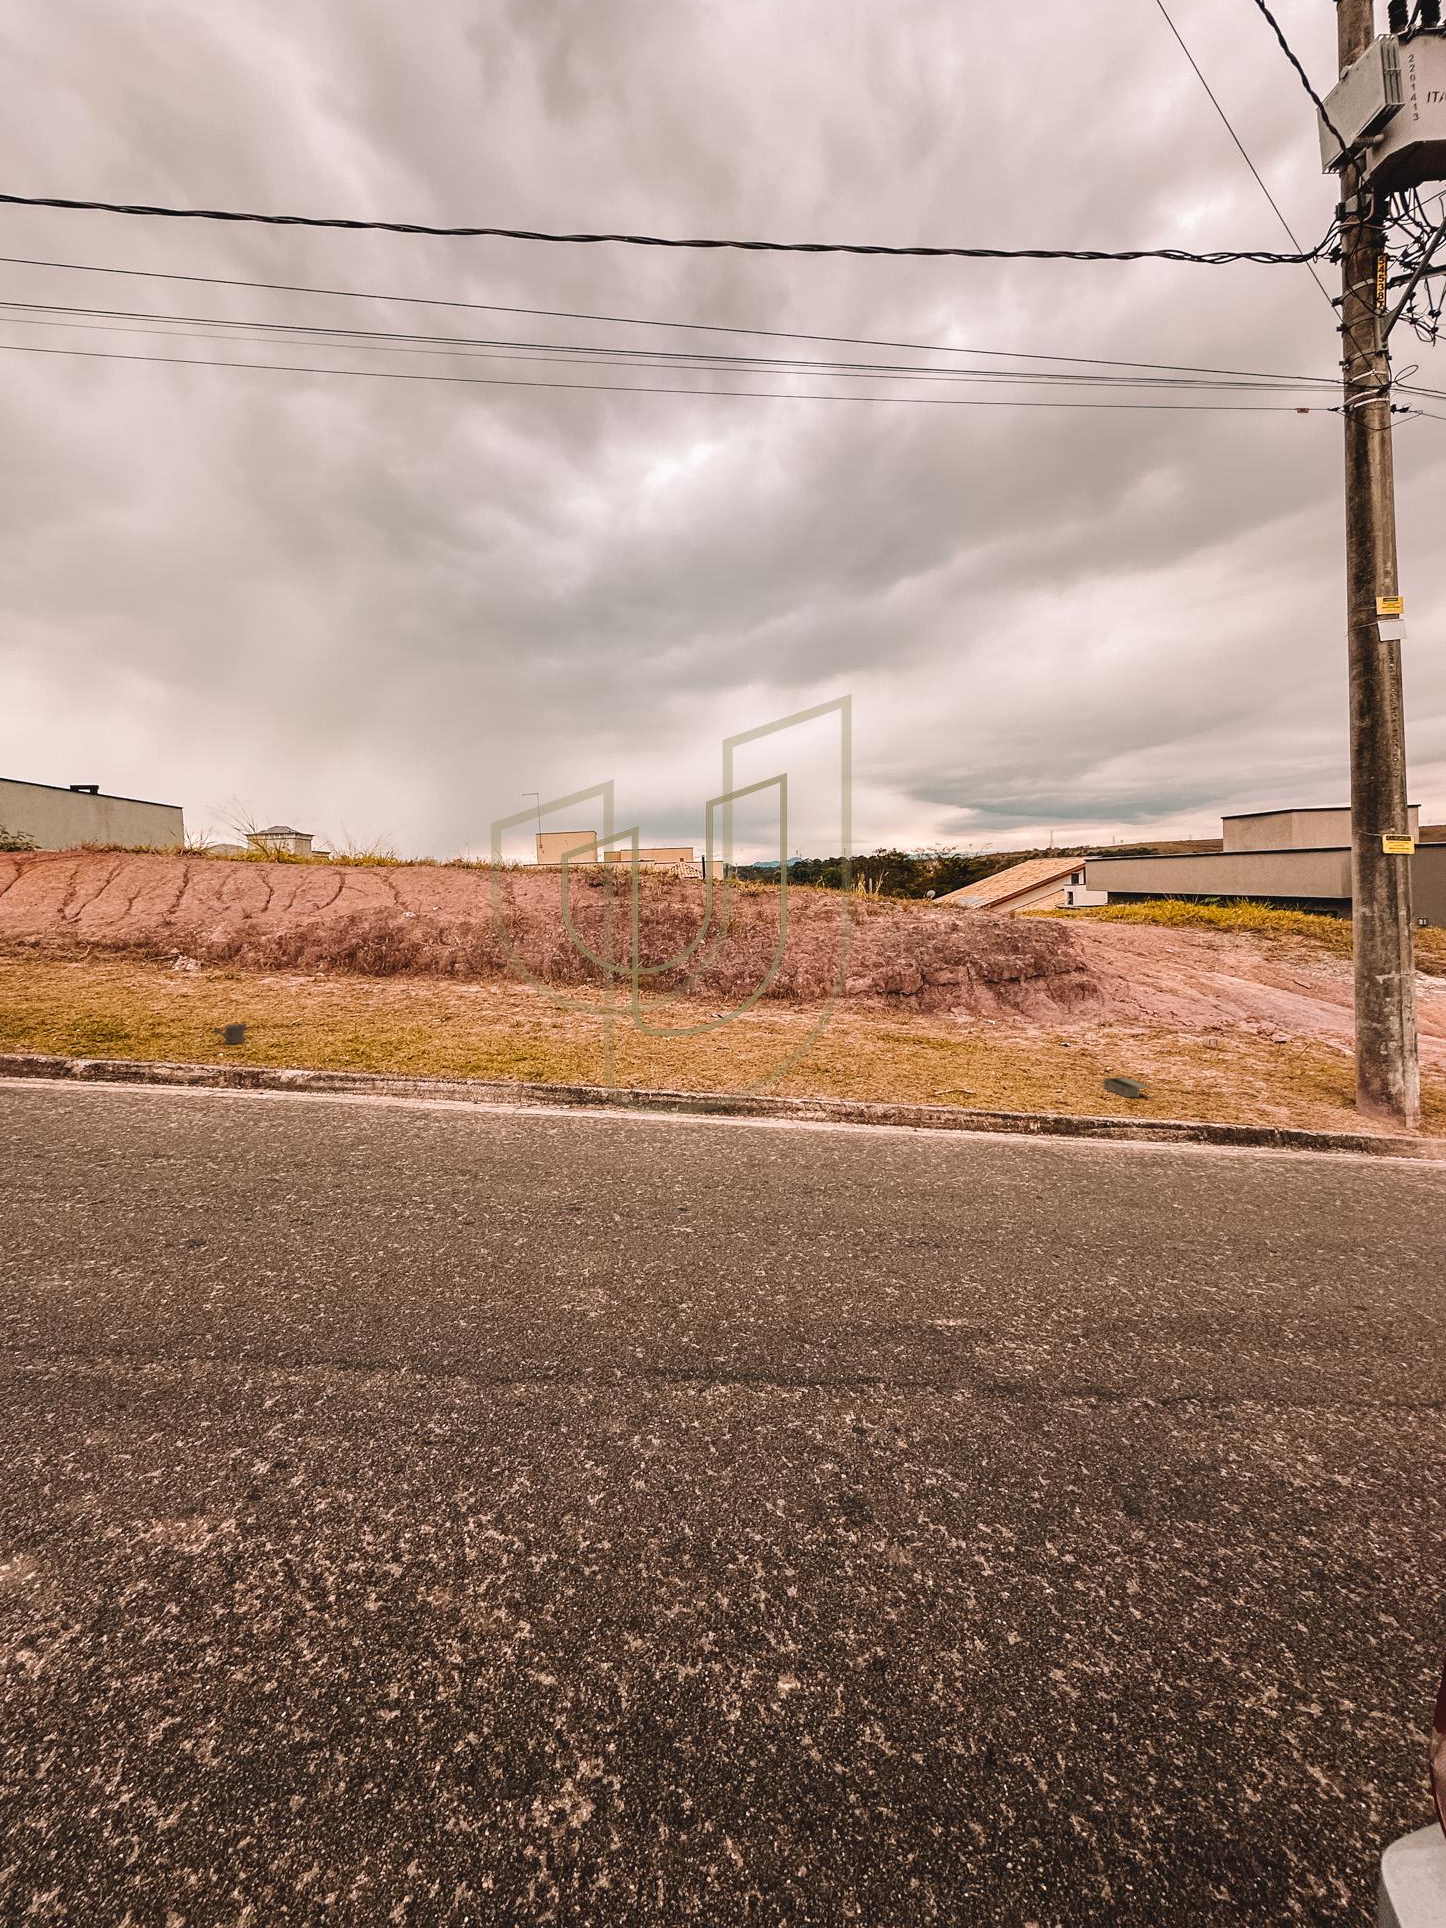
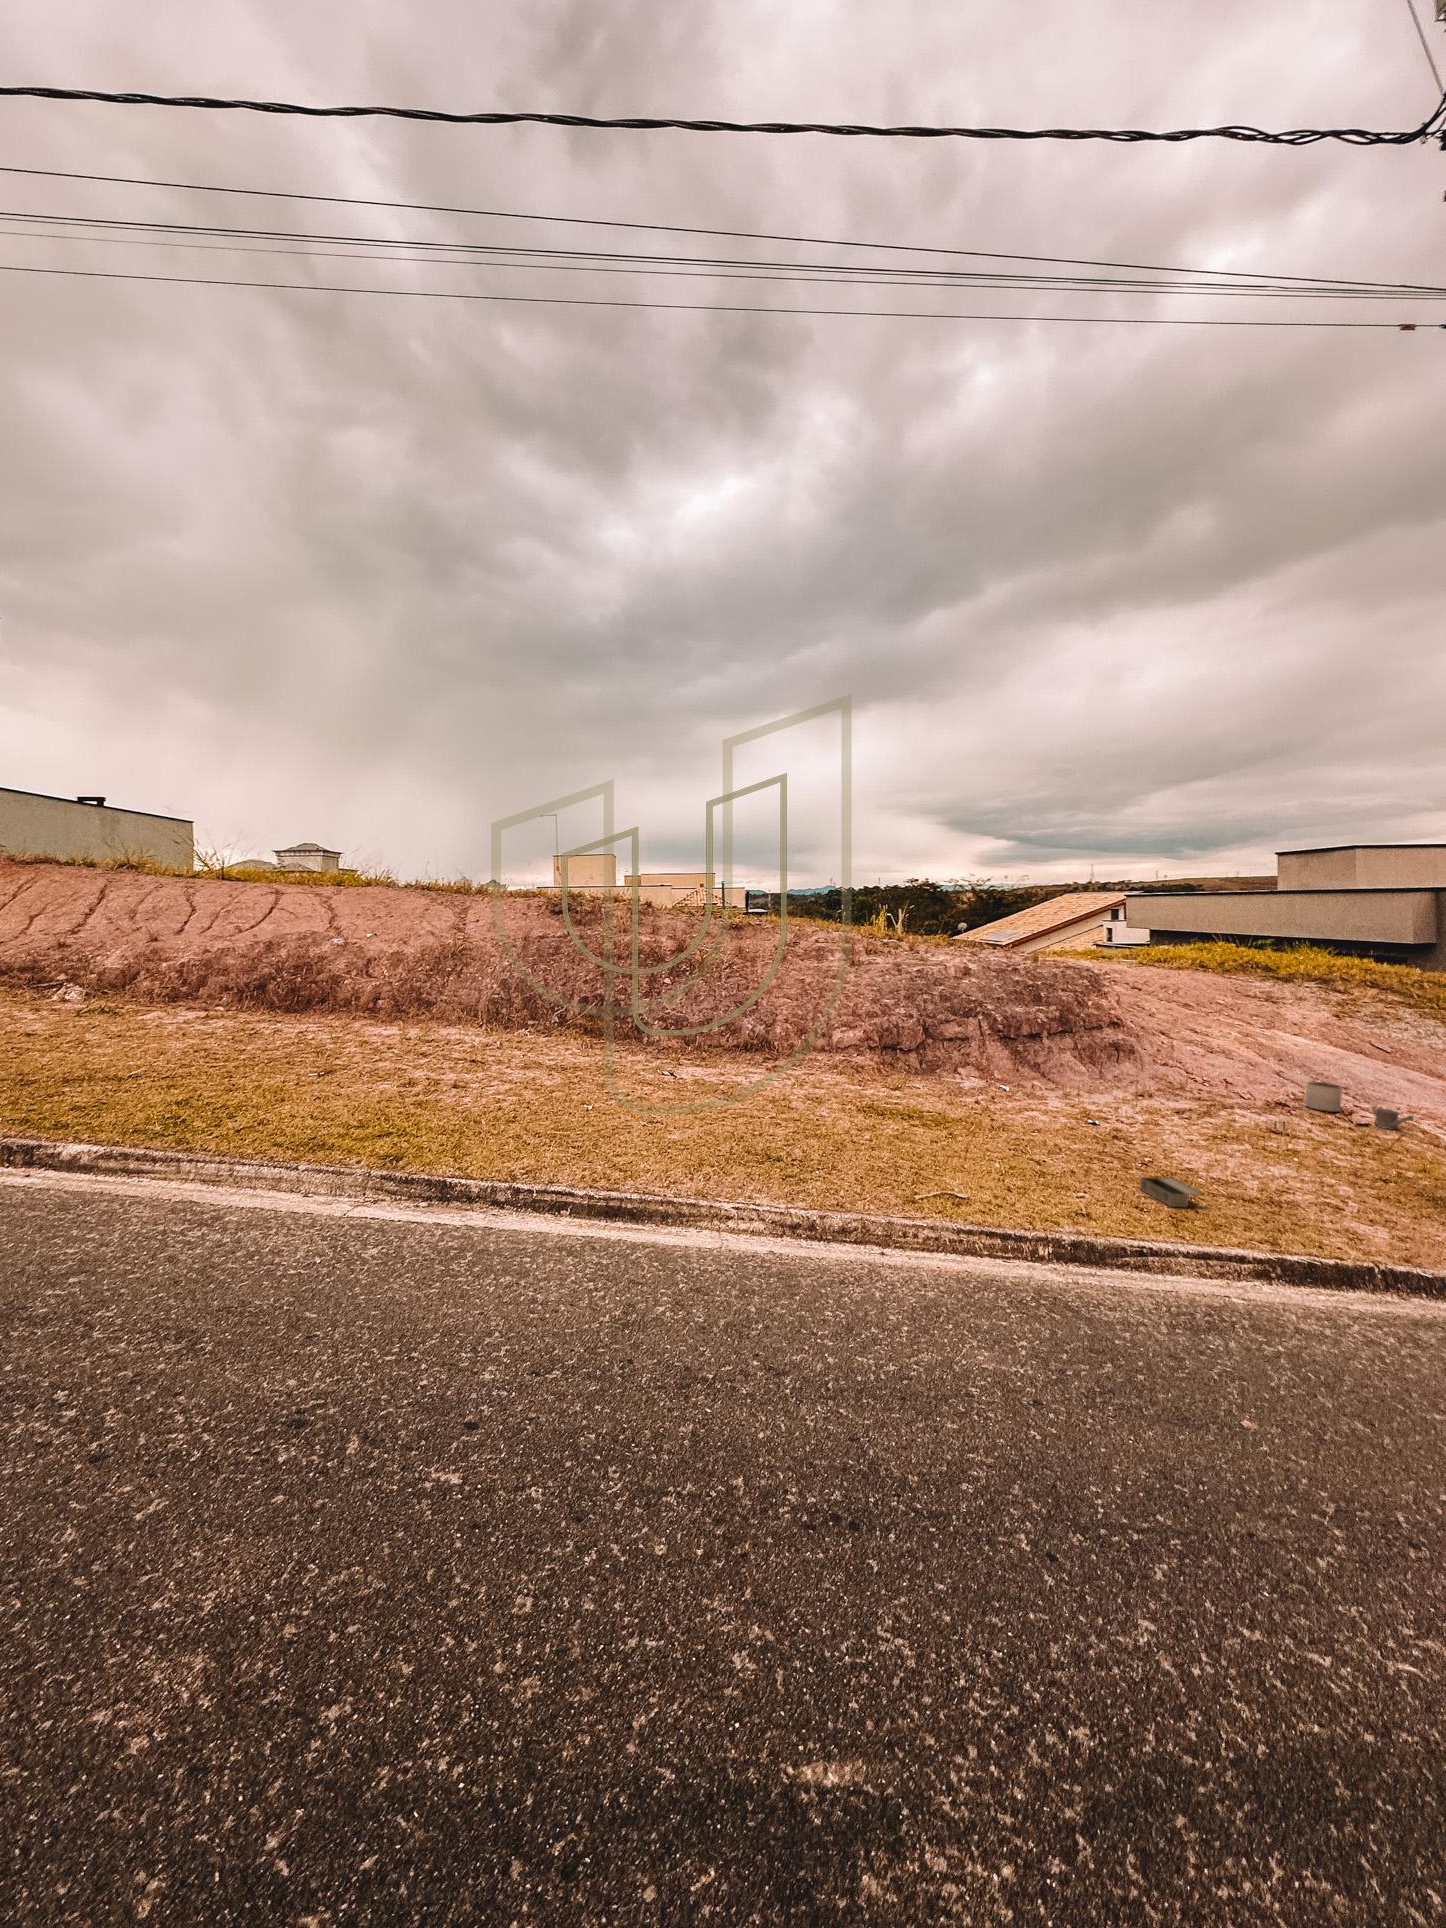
planter: none [1235,1010,1264,1034] -> present [1305,1082,1342,1112]
watering can: present [214,1023,246,1044] -> present [1373,1107,1414,1130]

